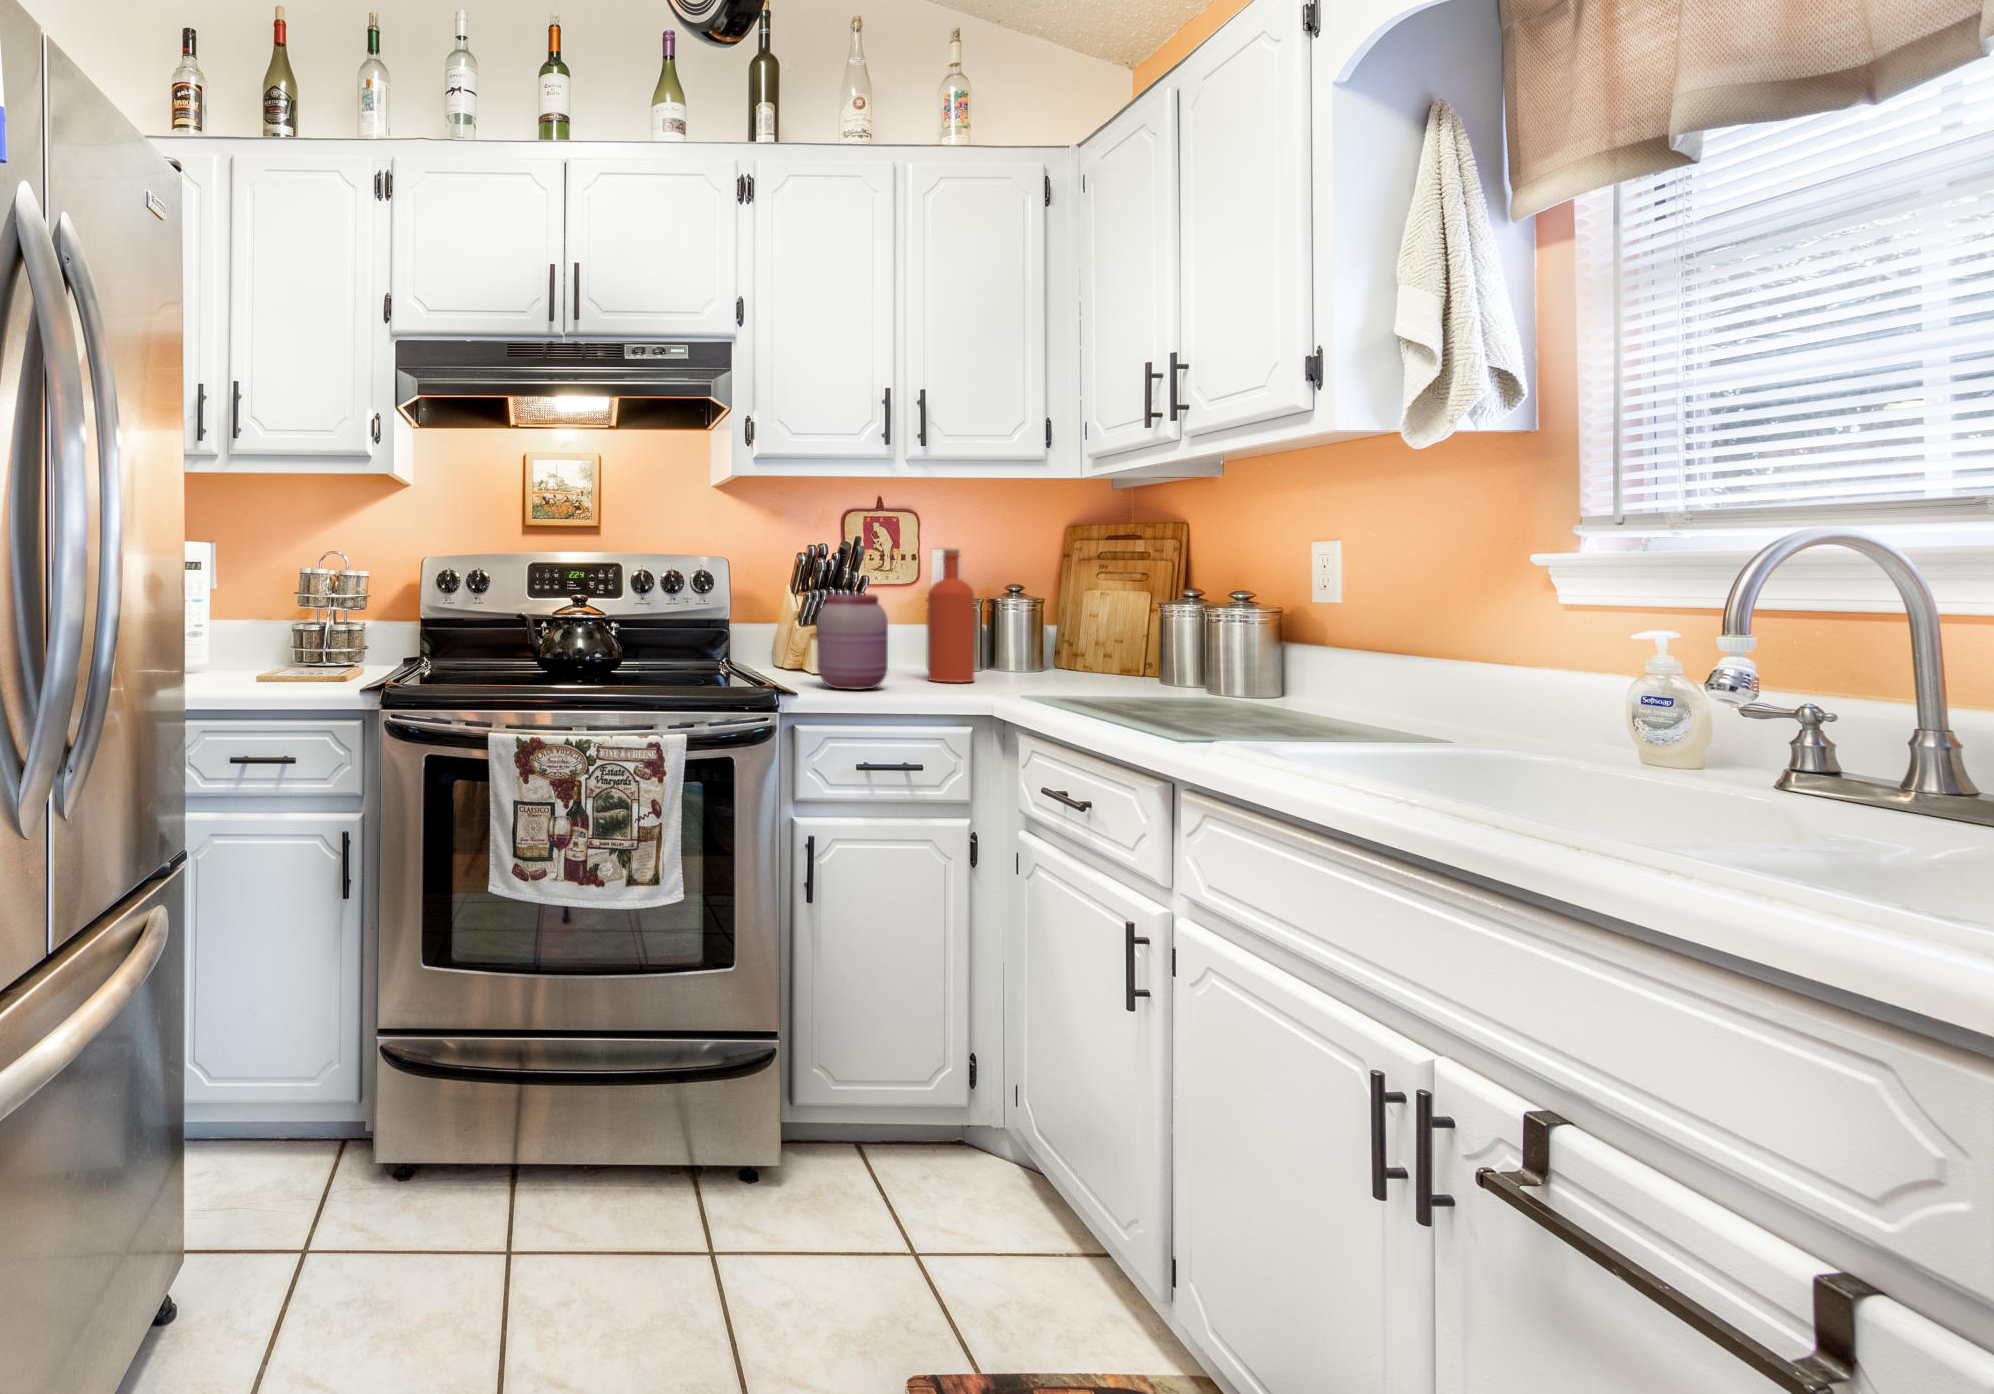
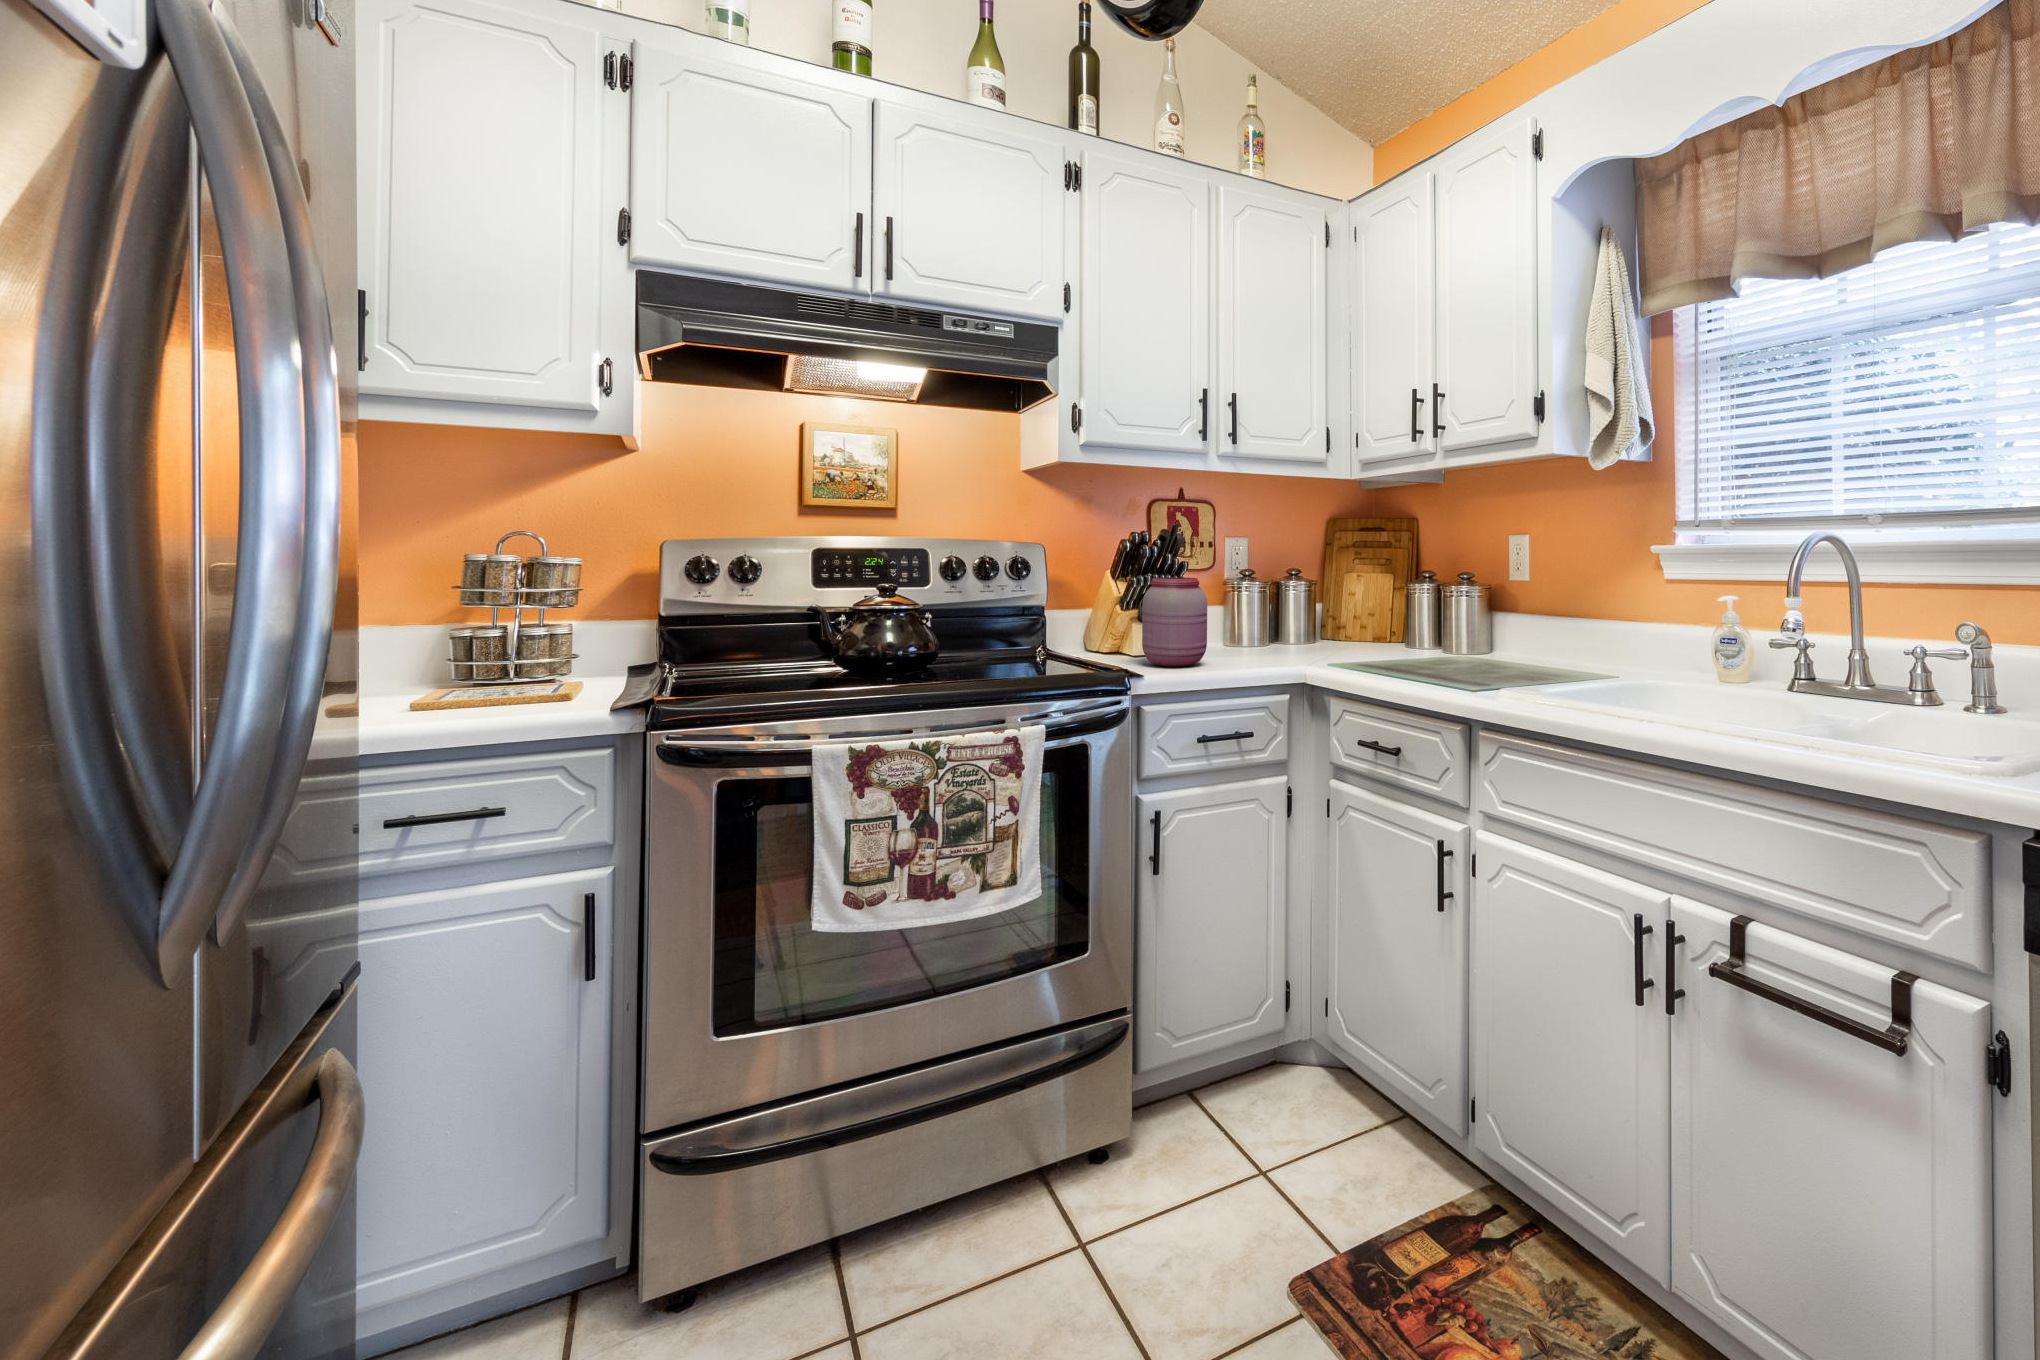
bottle: present [928,549,974,683] -> none [1229,536,1269,653]

